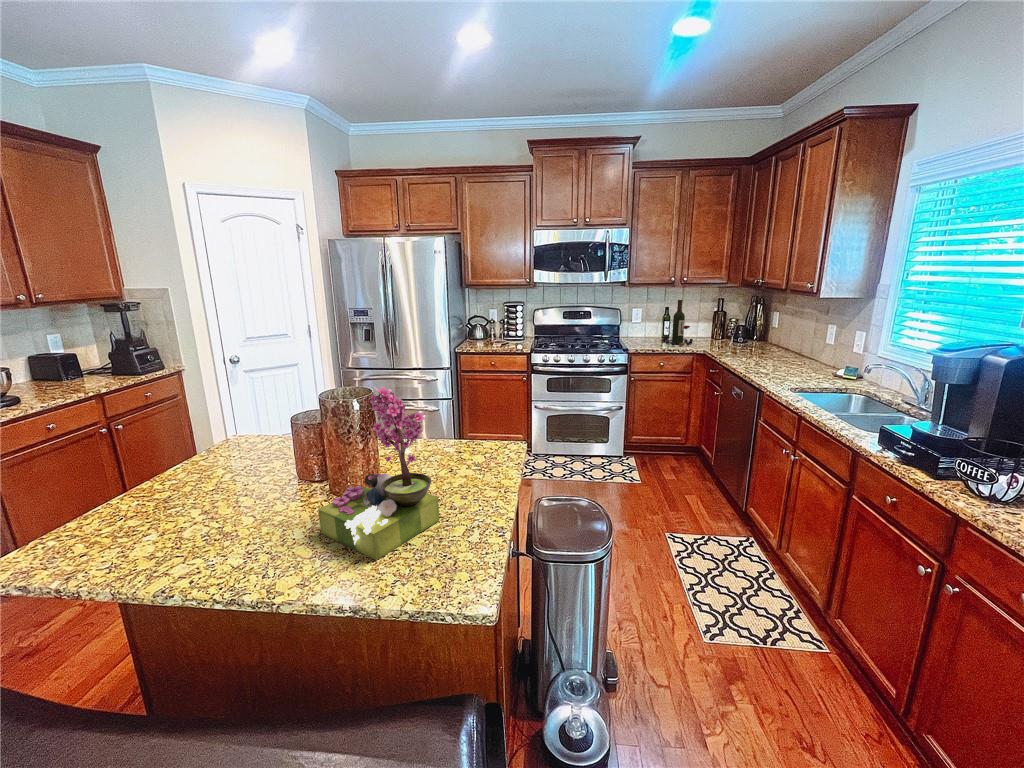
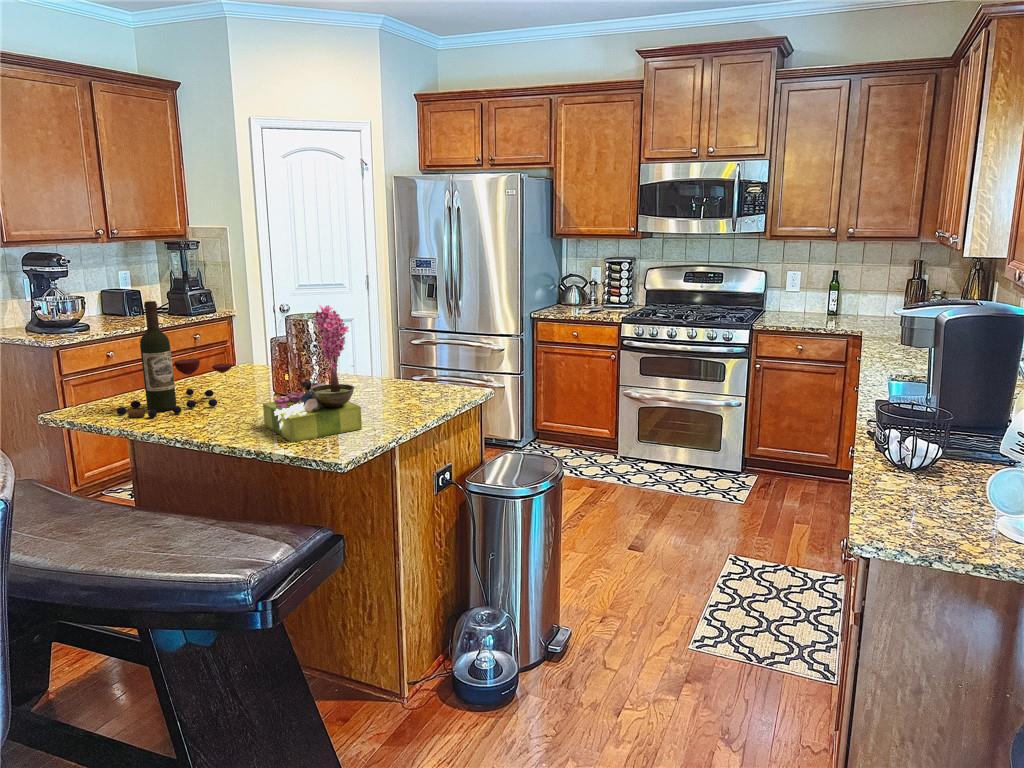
wine bottle: present [662,300,693,346] -> present [117,301,233,418]

